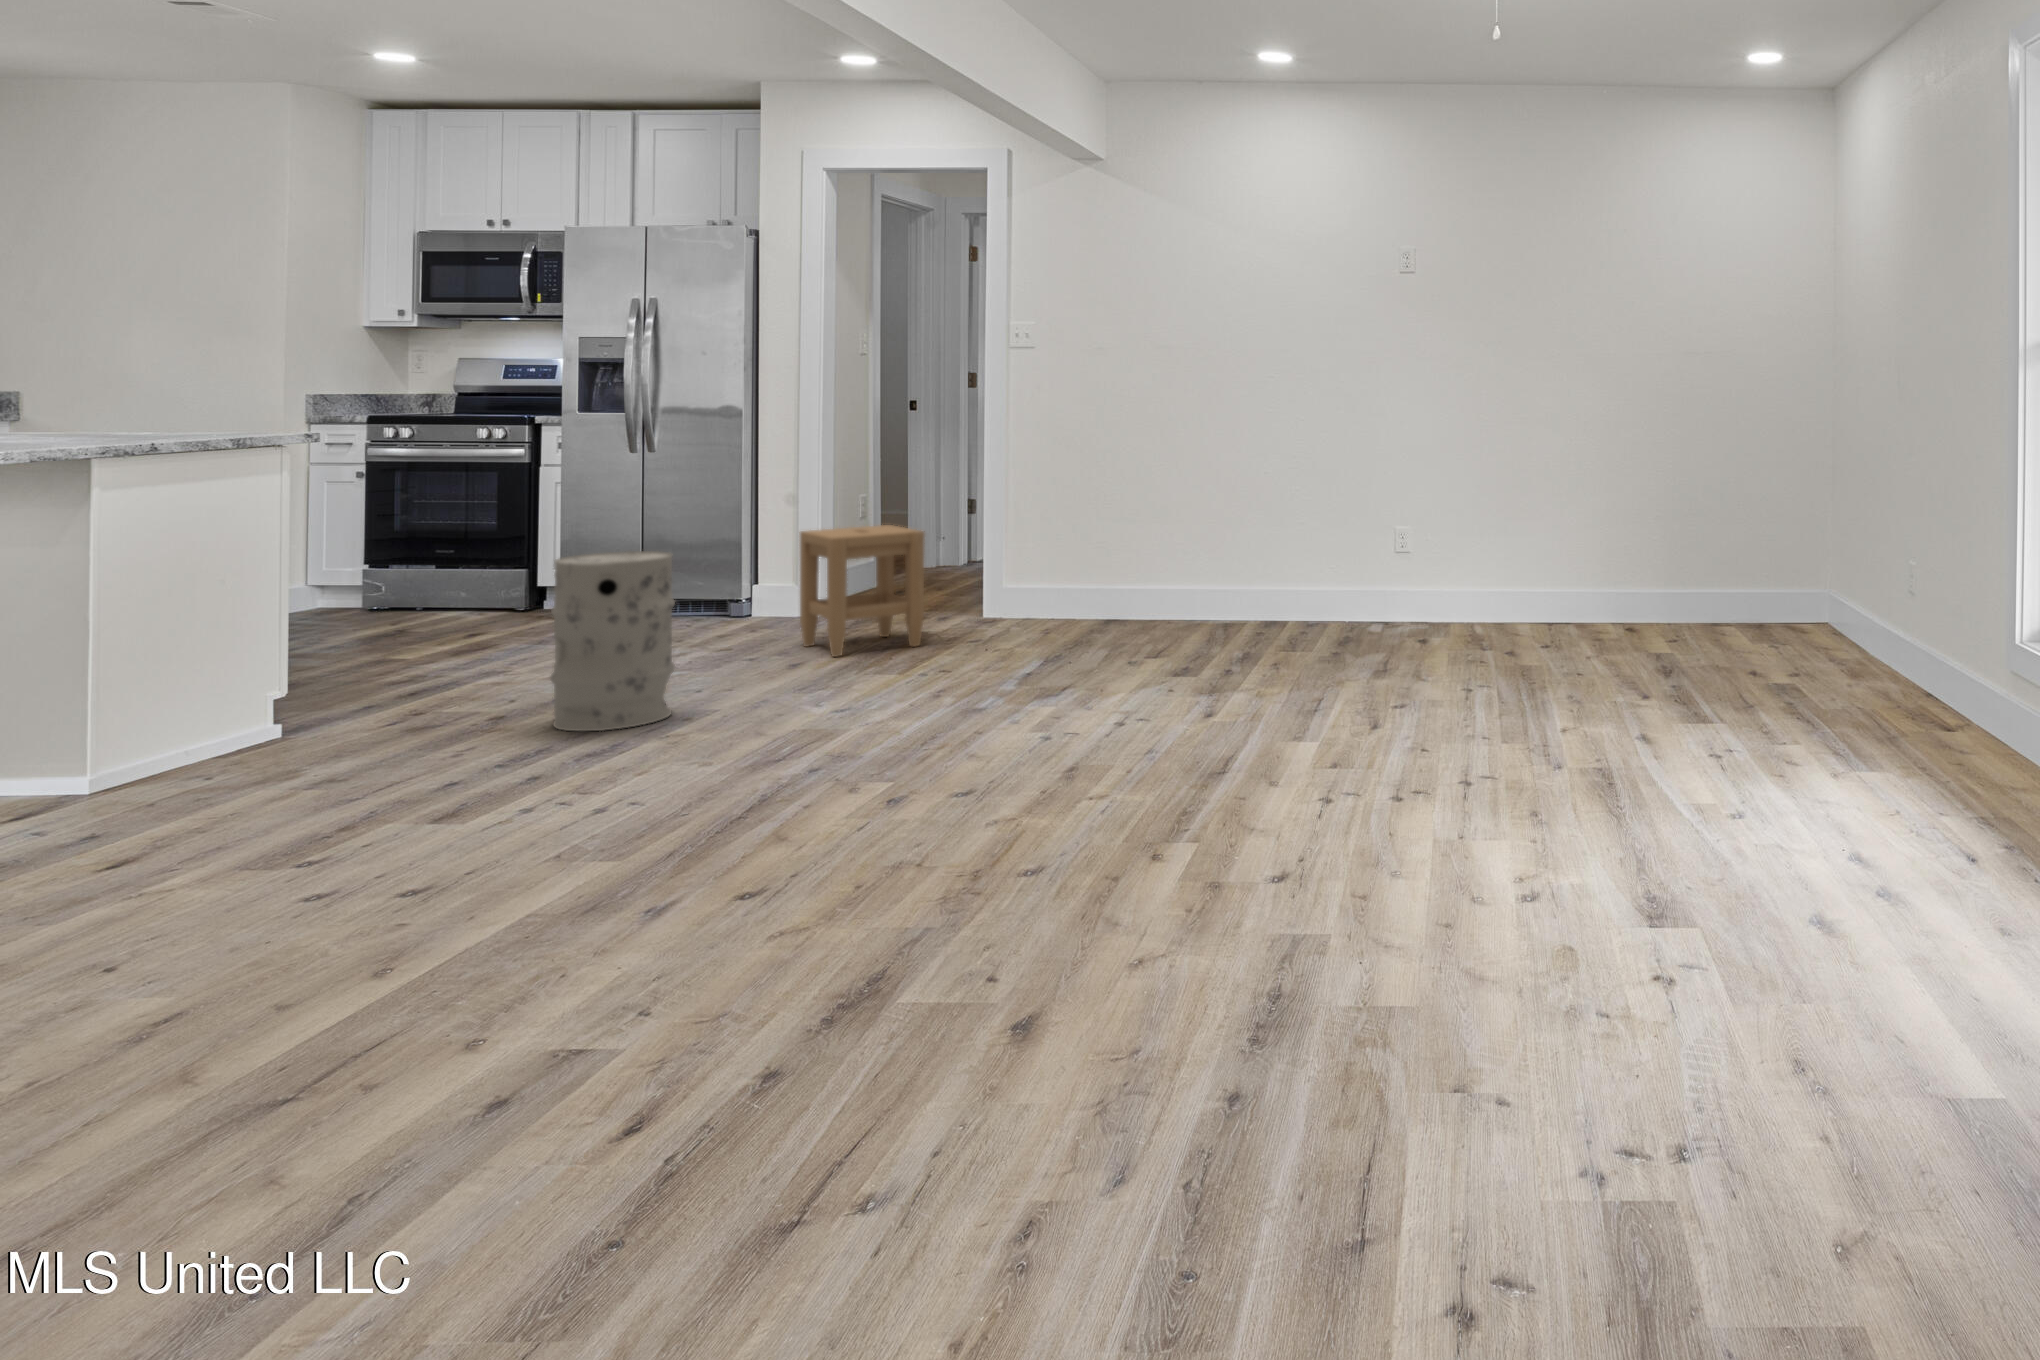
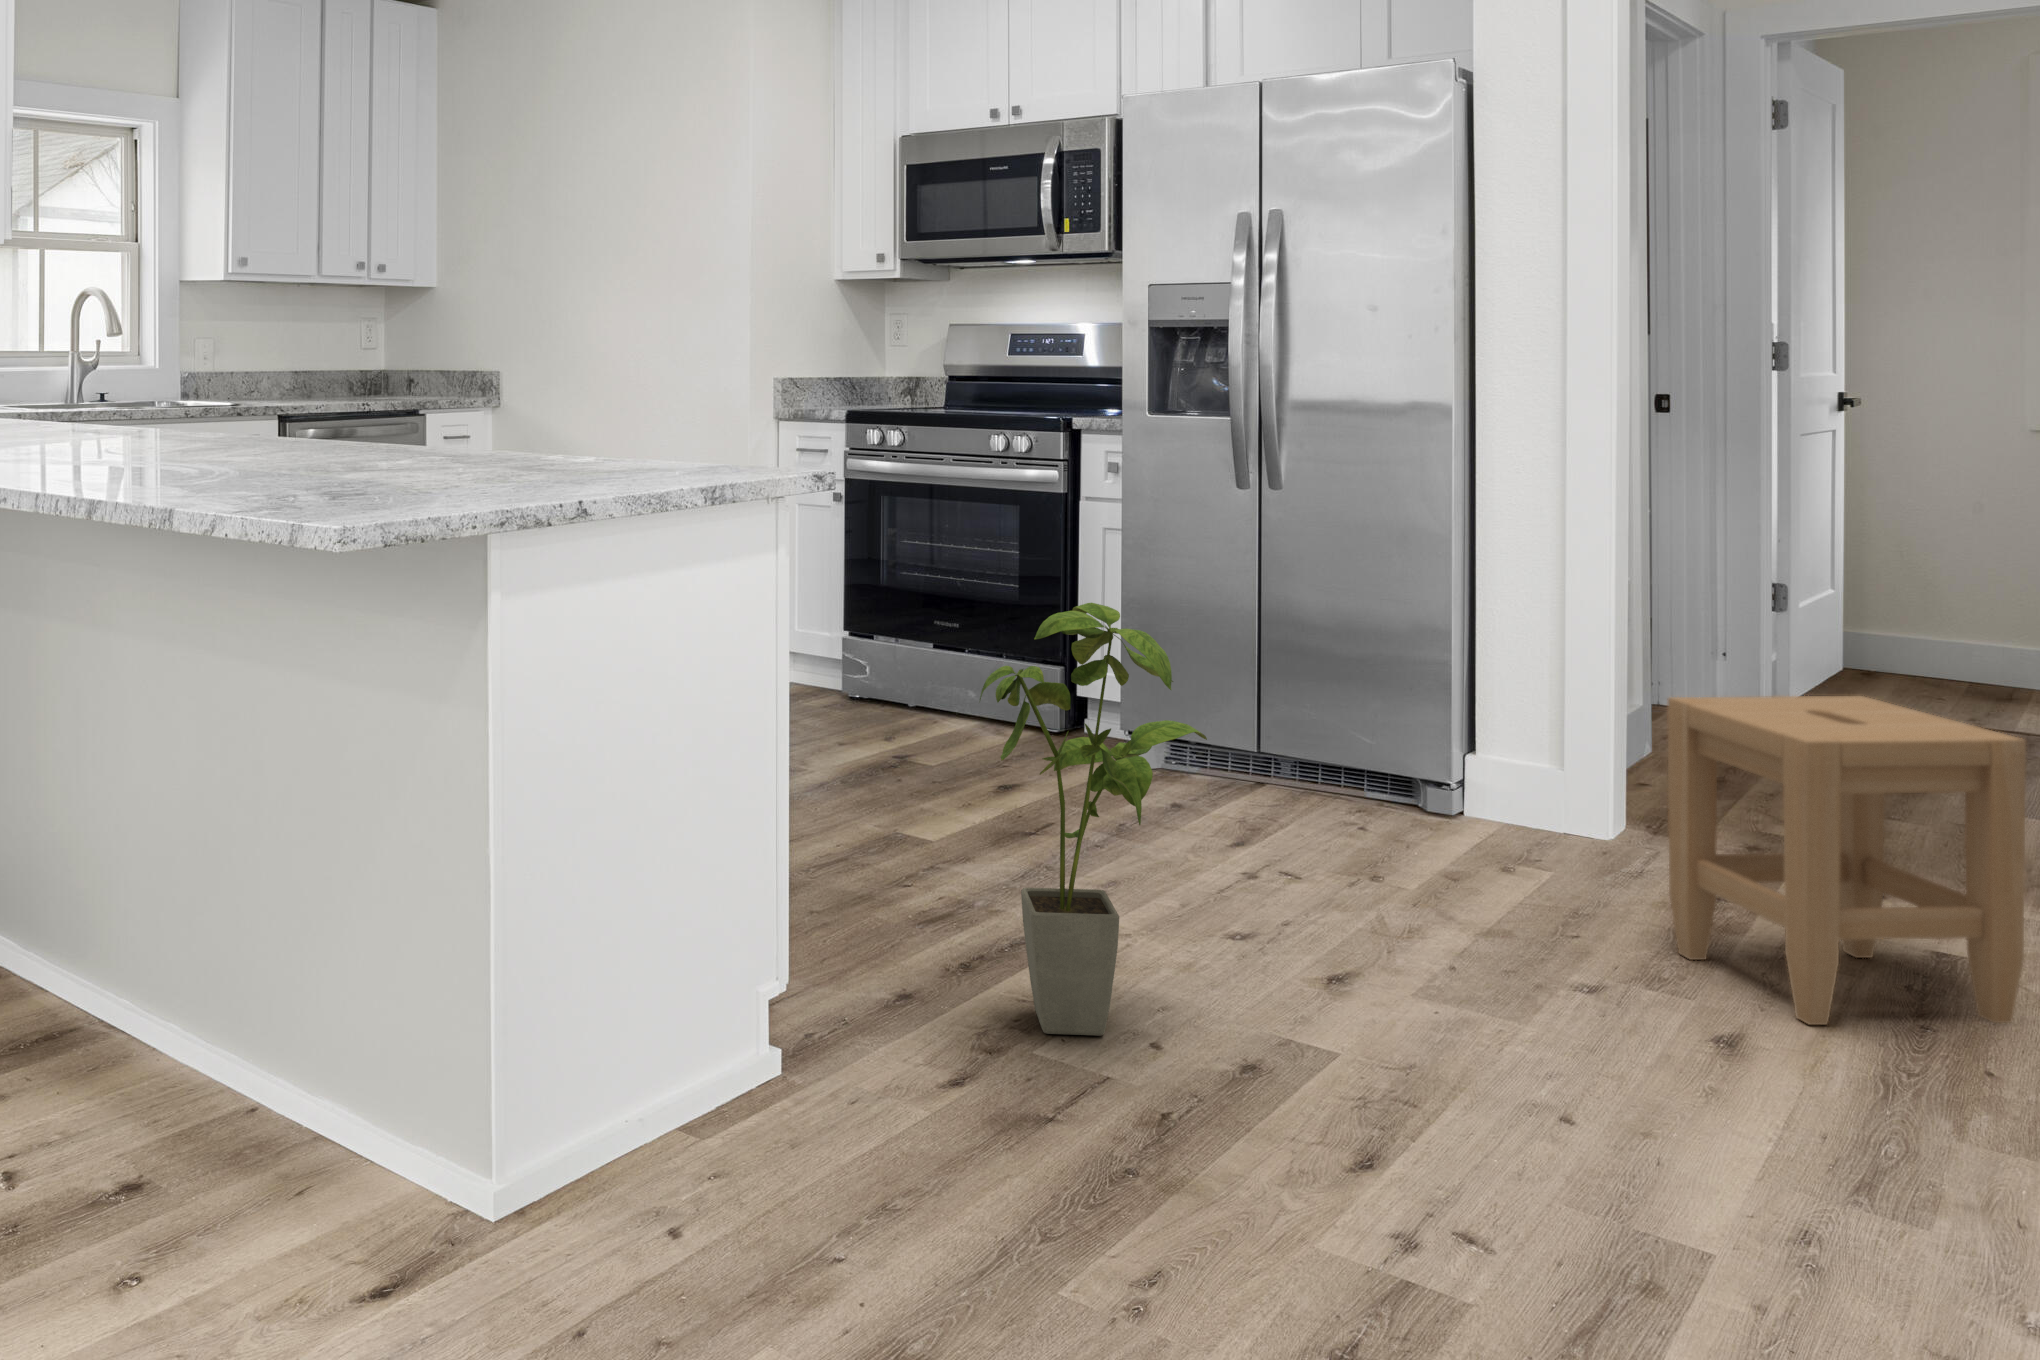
house plant: none [404,496,539,708] -> present [980,603,1207,1036]
trash can: present [550,551,675,731] -> none [1309,775,1604,1270]

